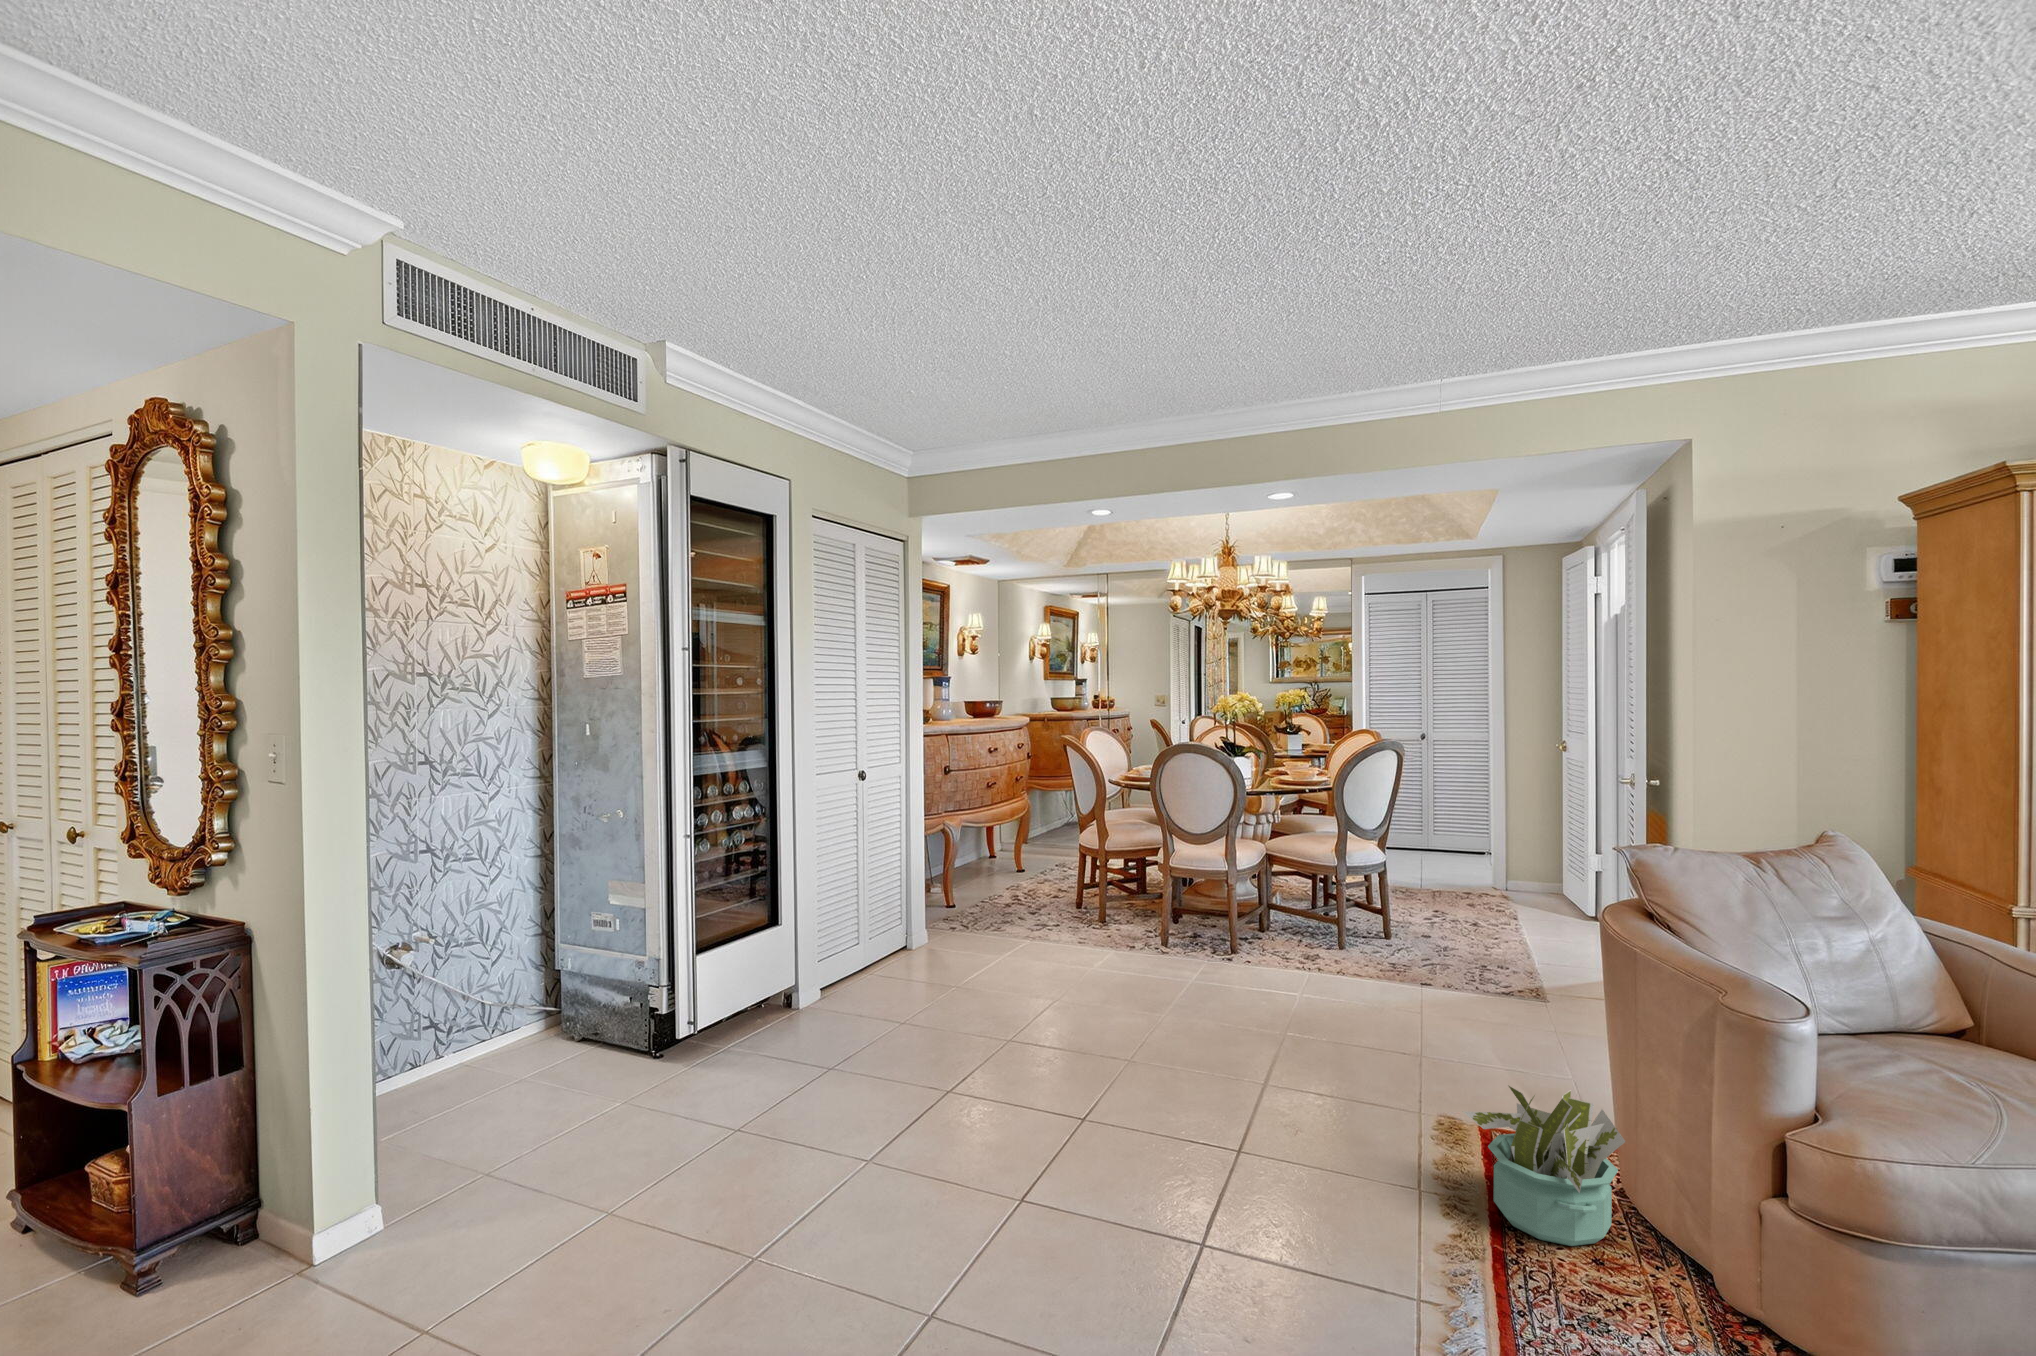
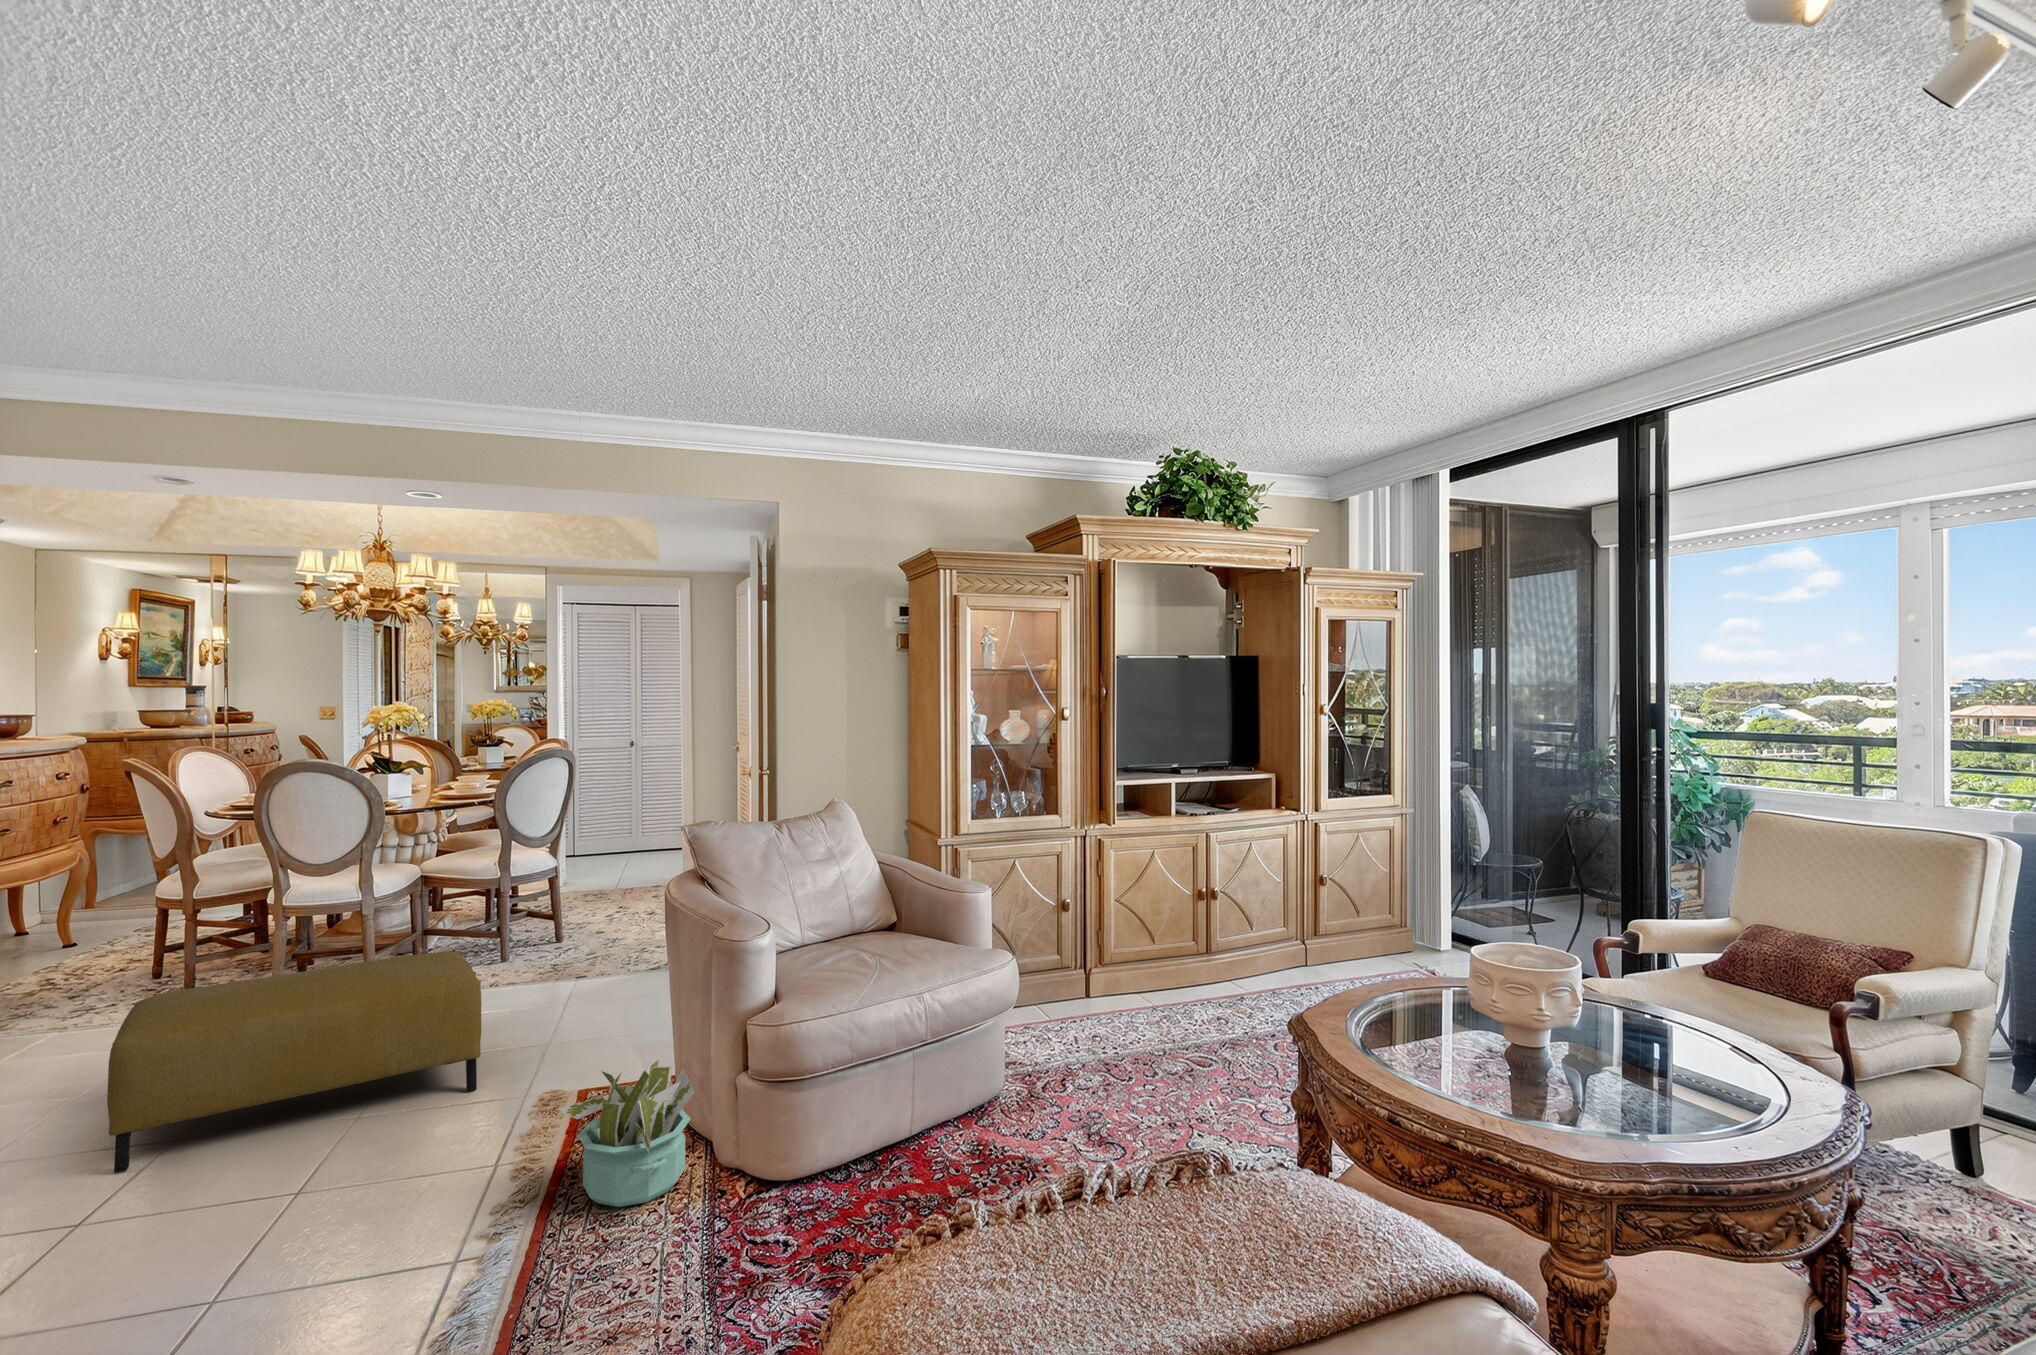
ottoman: none [1095,921,1357,1068] -> present [107,952,481,1173]

